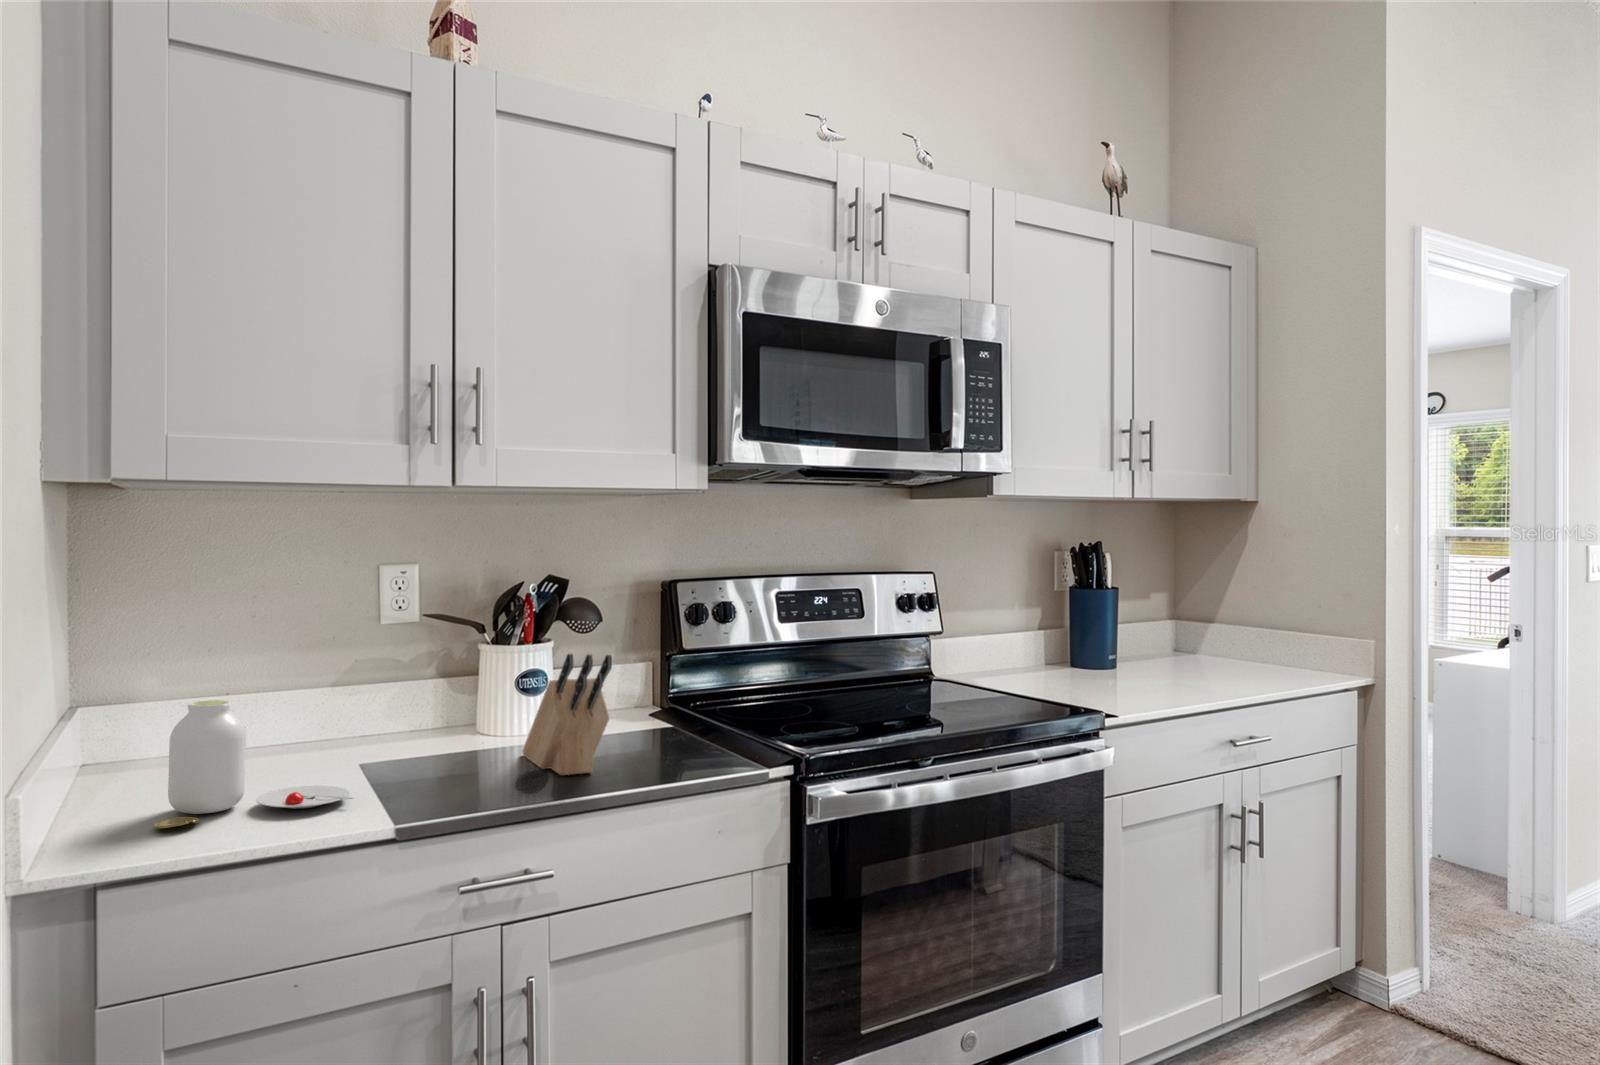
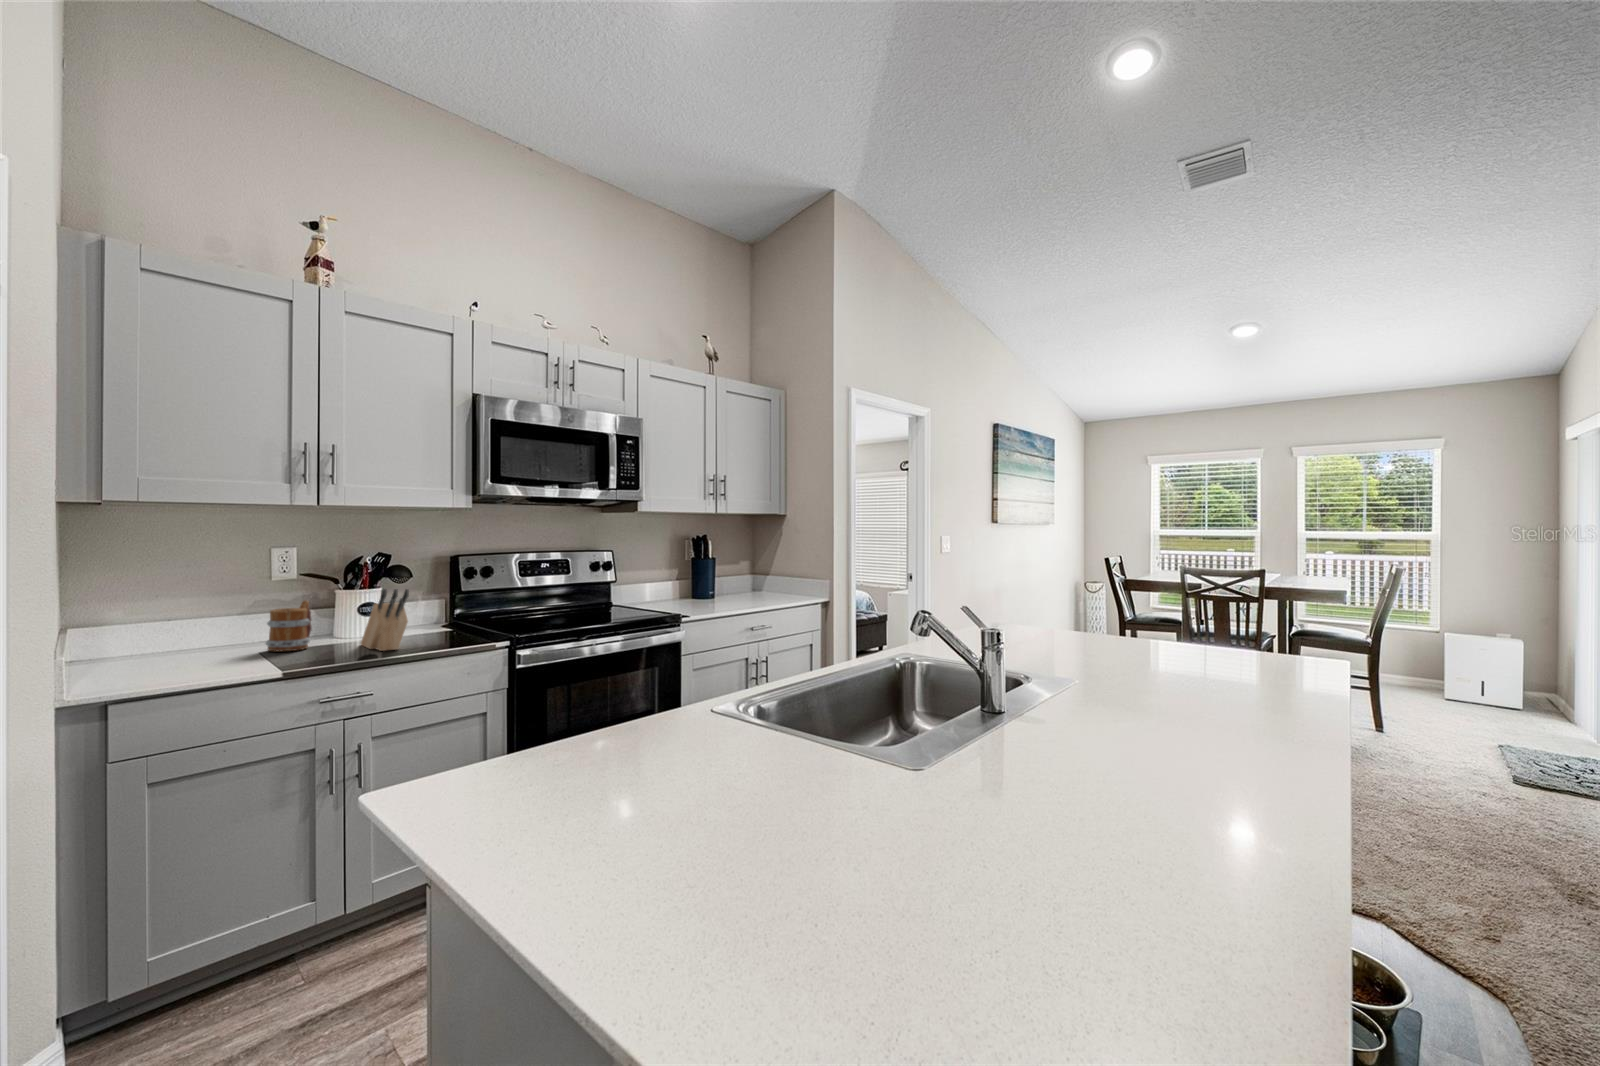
mug: none [367,665,441,765] -> present [266,601,312,651]
jar: present [154,700,353,829] -> none [136,616,257,679]

